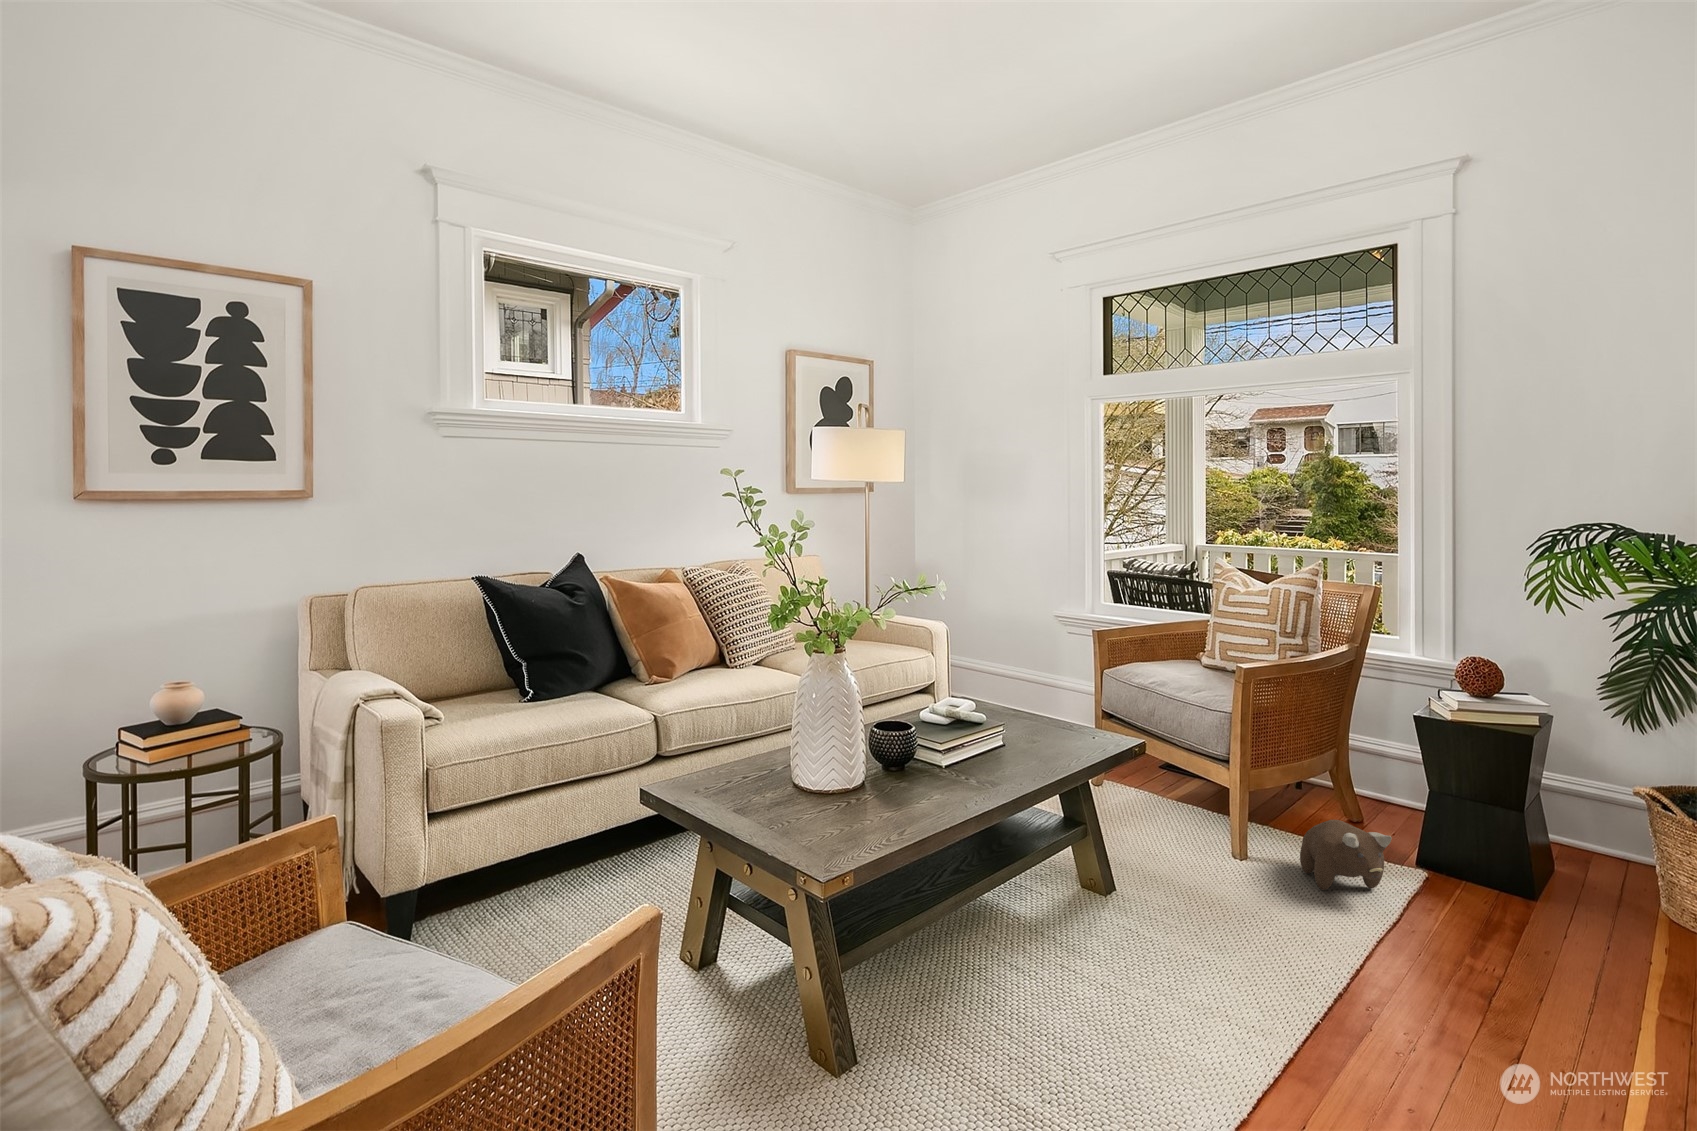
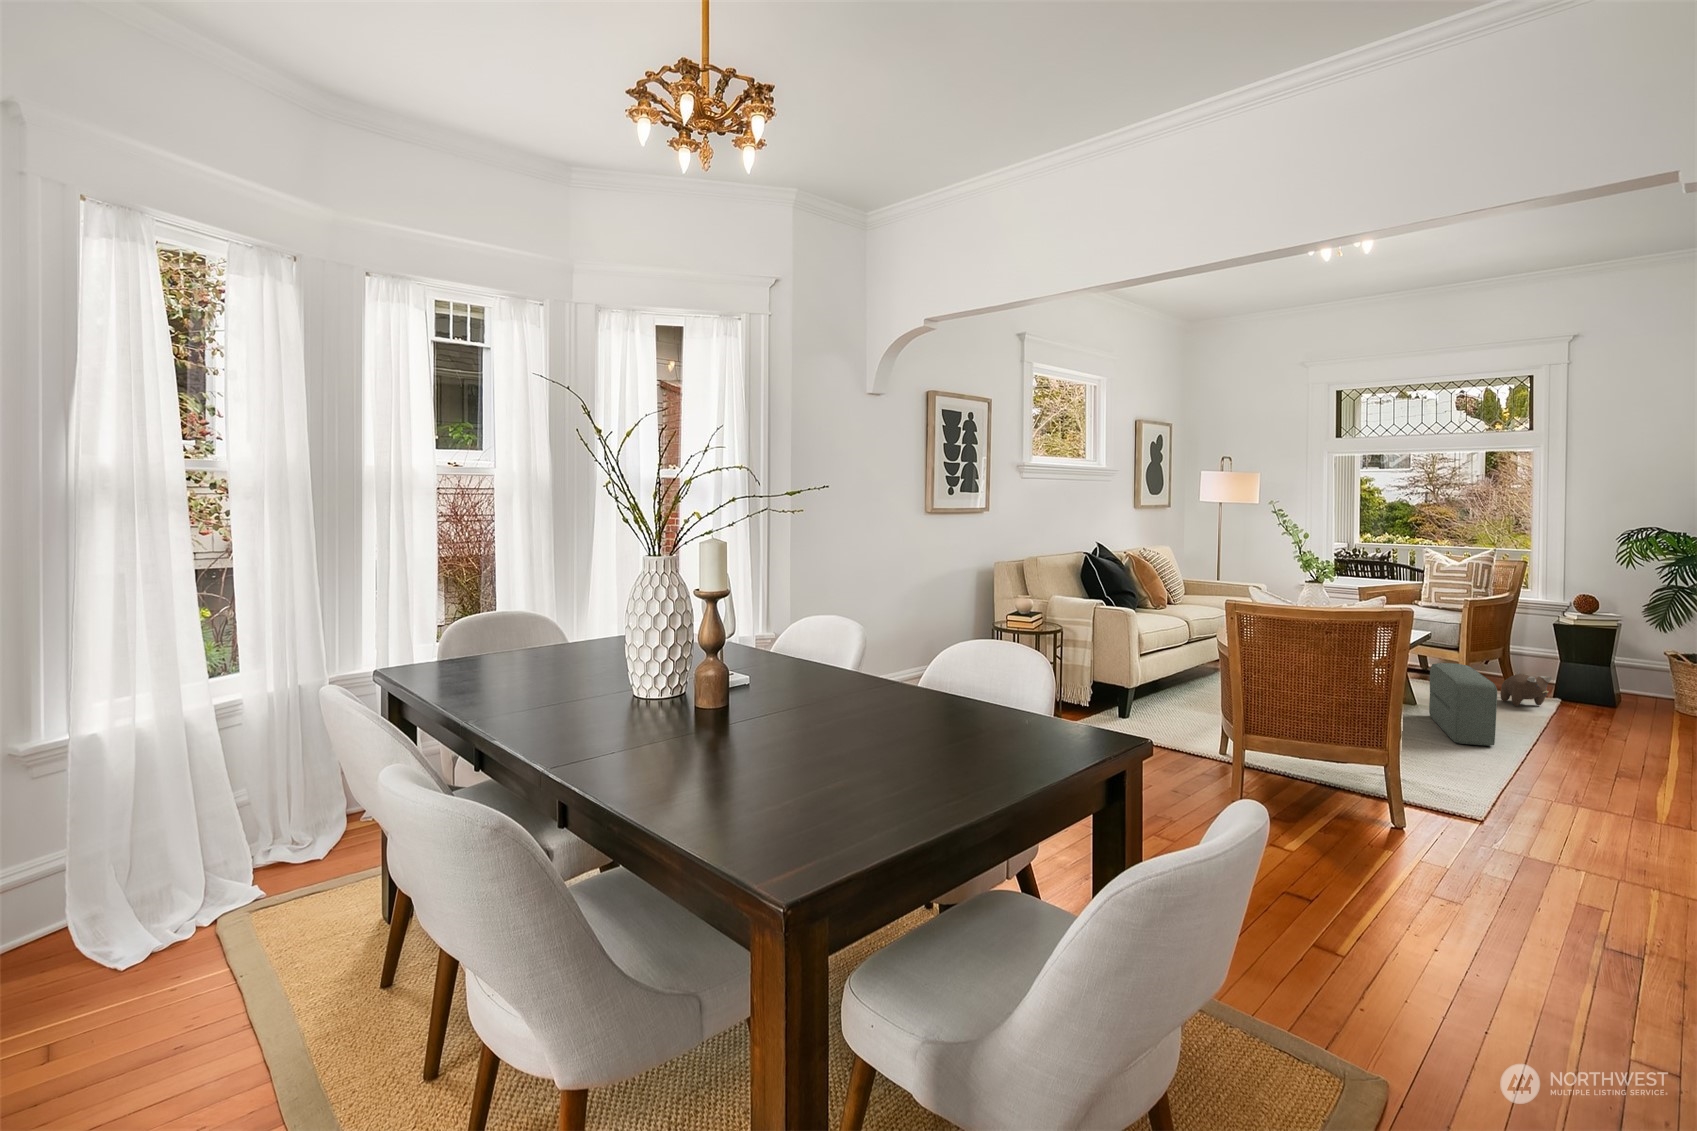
pouf: none [1090,814,1196,1072] -> present [1429,663,1497,746]

